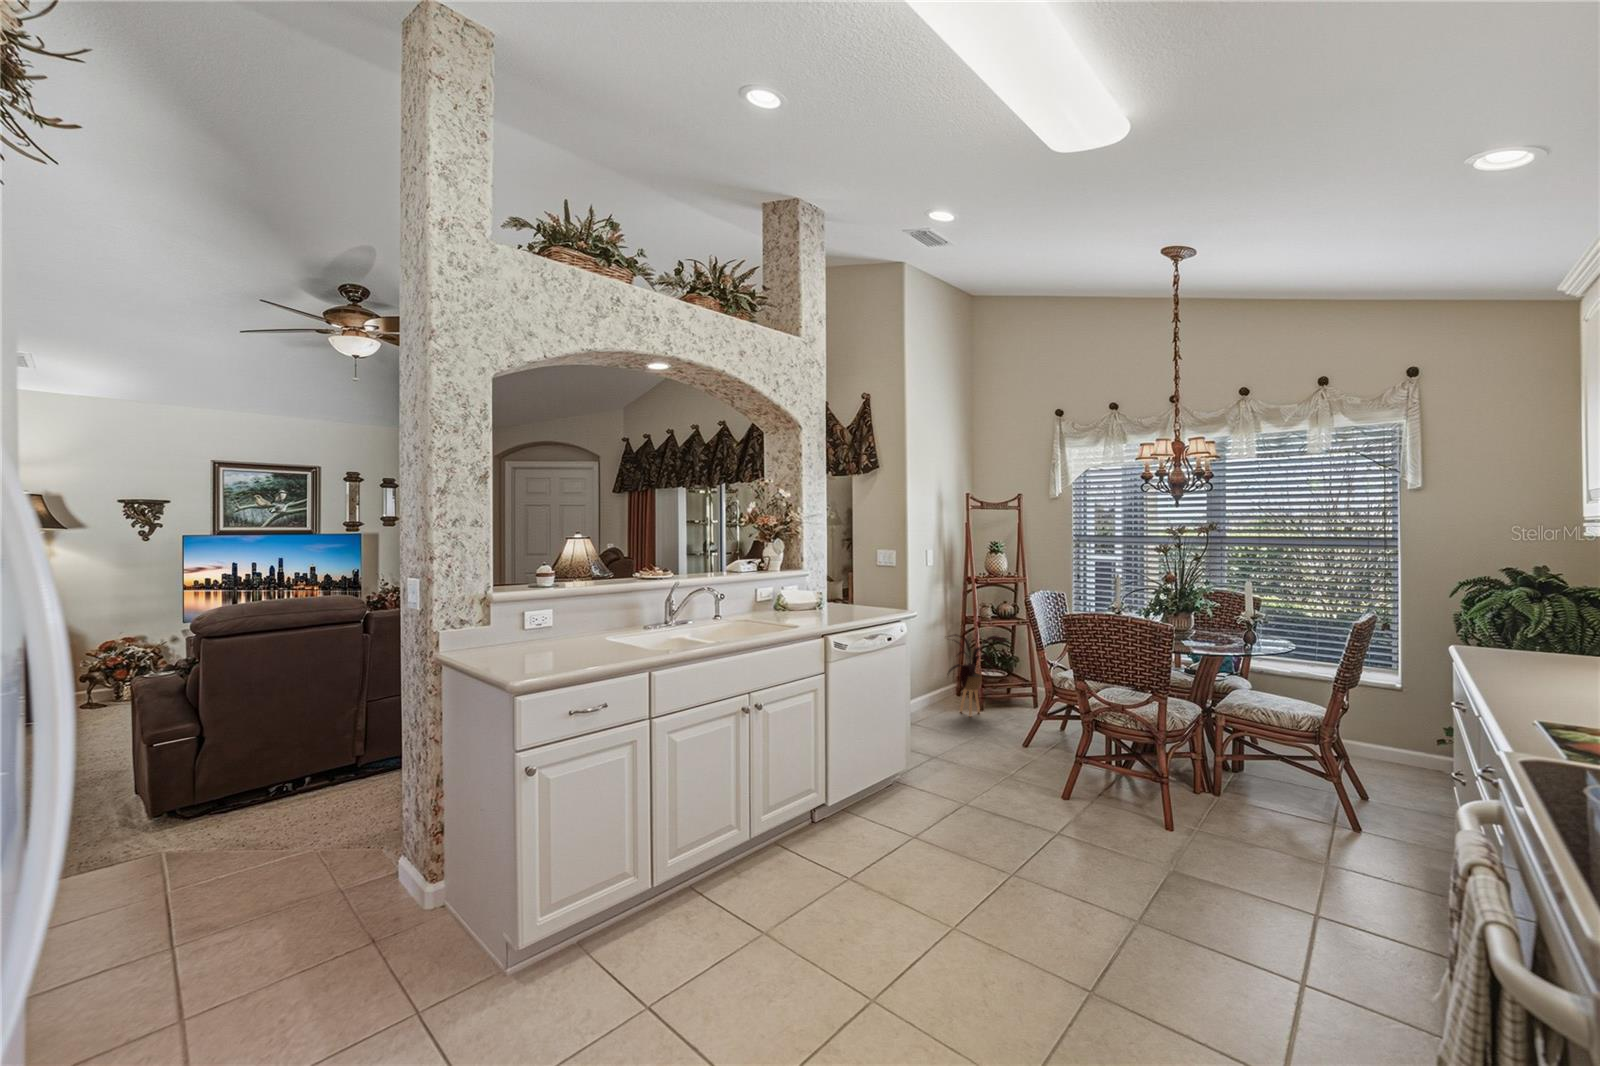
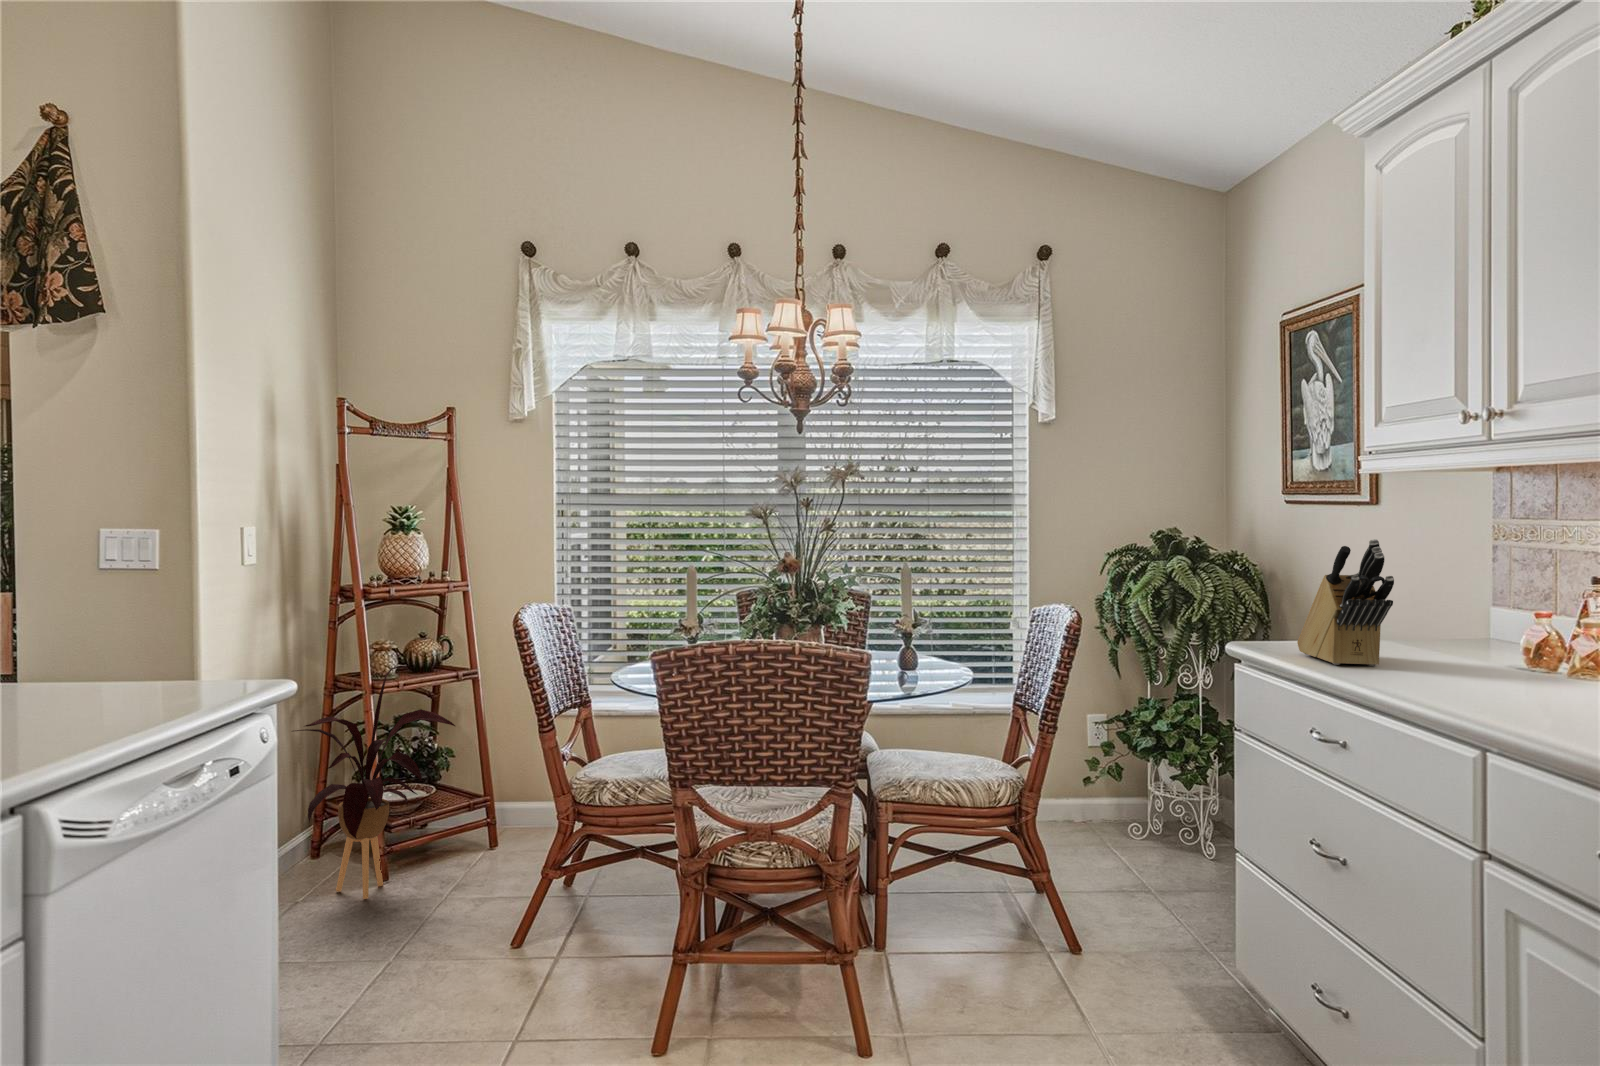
knife block: none [1528,580,1574,668] -> present [1297,539,1394,666]

